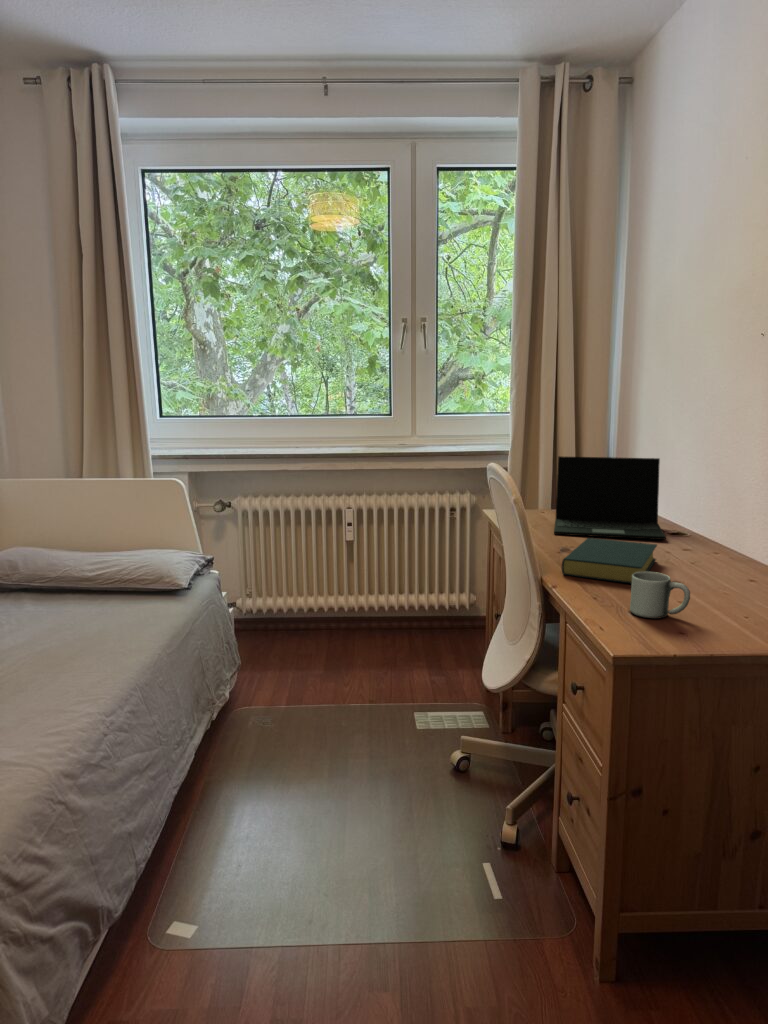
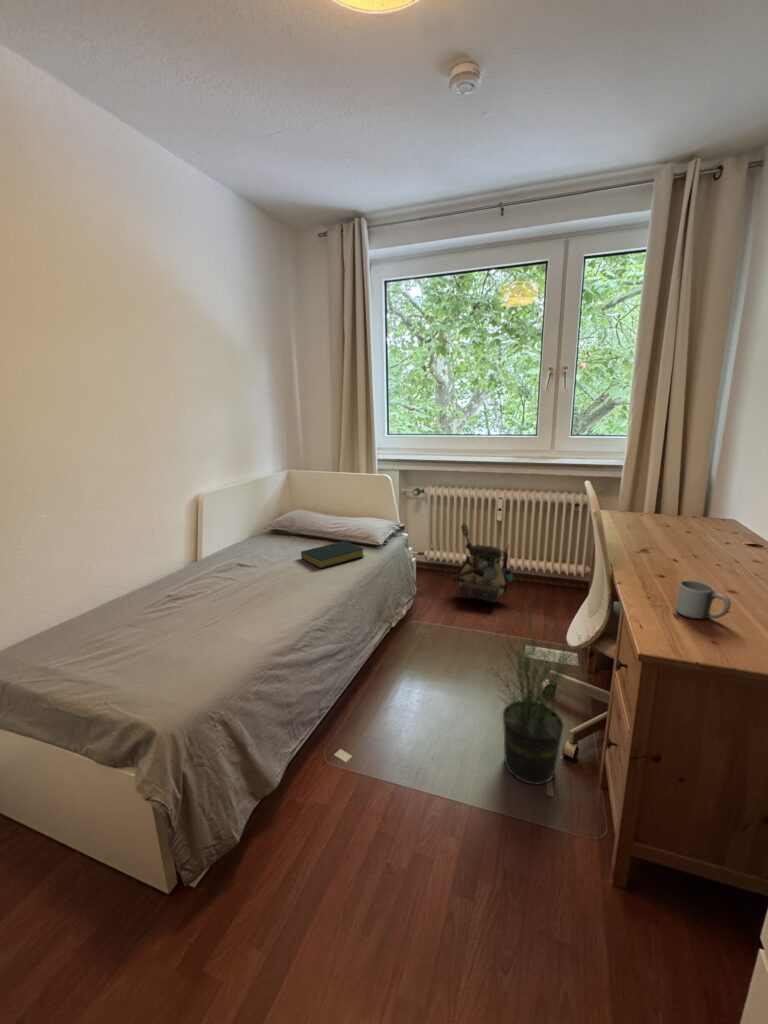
laptop: present [554,456,666,540] -> none [640,476,747,550]
hardback book: present [562,538,657,584] -> present [301,541,364,569]
backpack: none [288,547,381,661] -> present [451,524,513,602]
potted plant: none [389,636,546,904] -> present [493,611,602,785]

